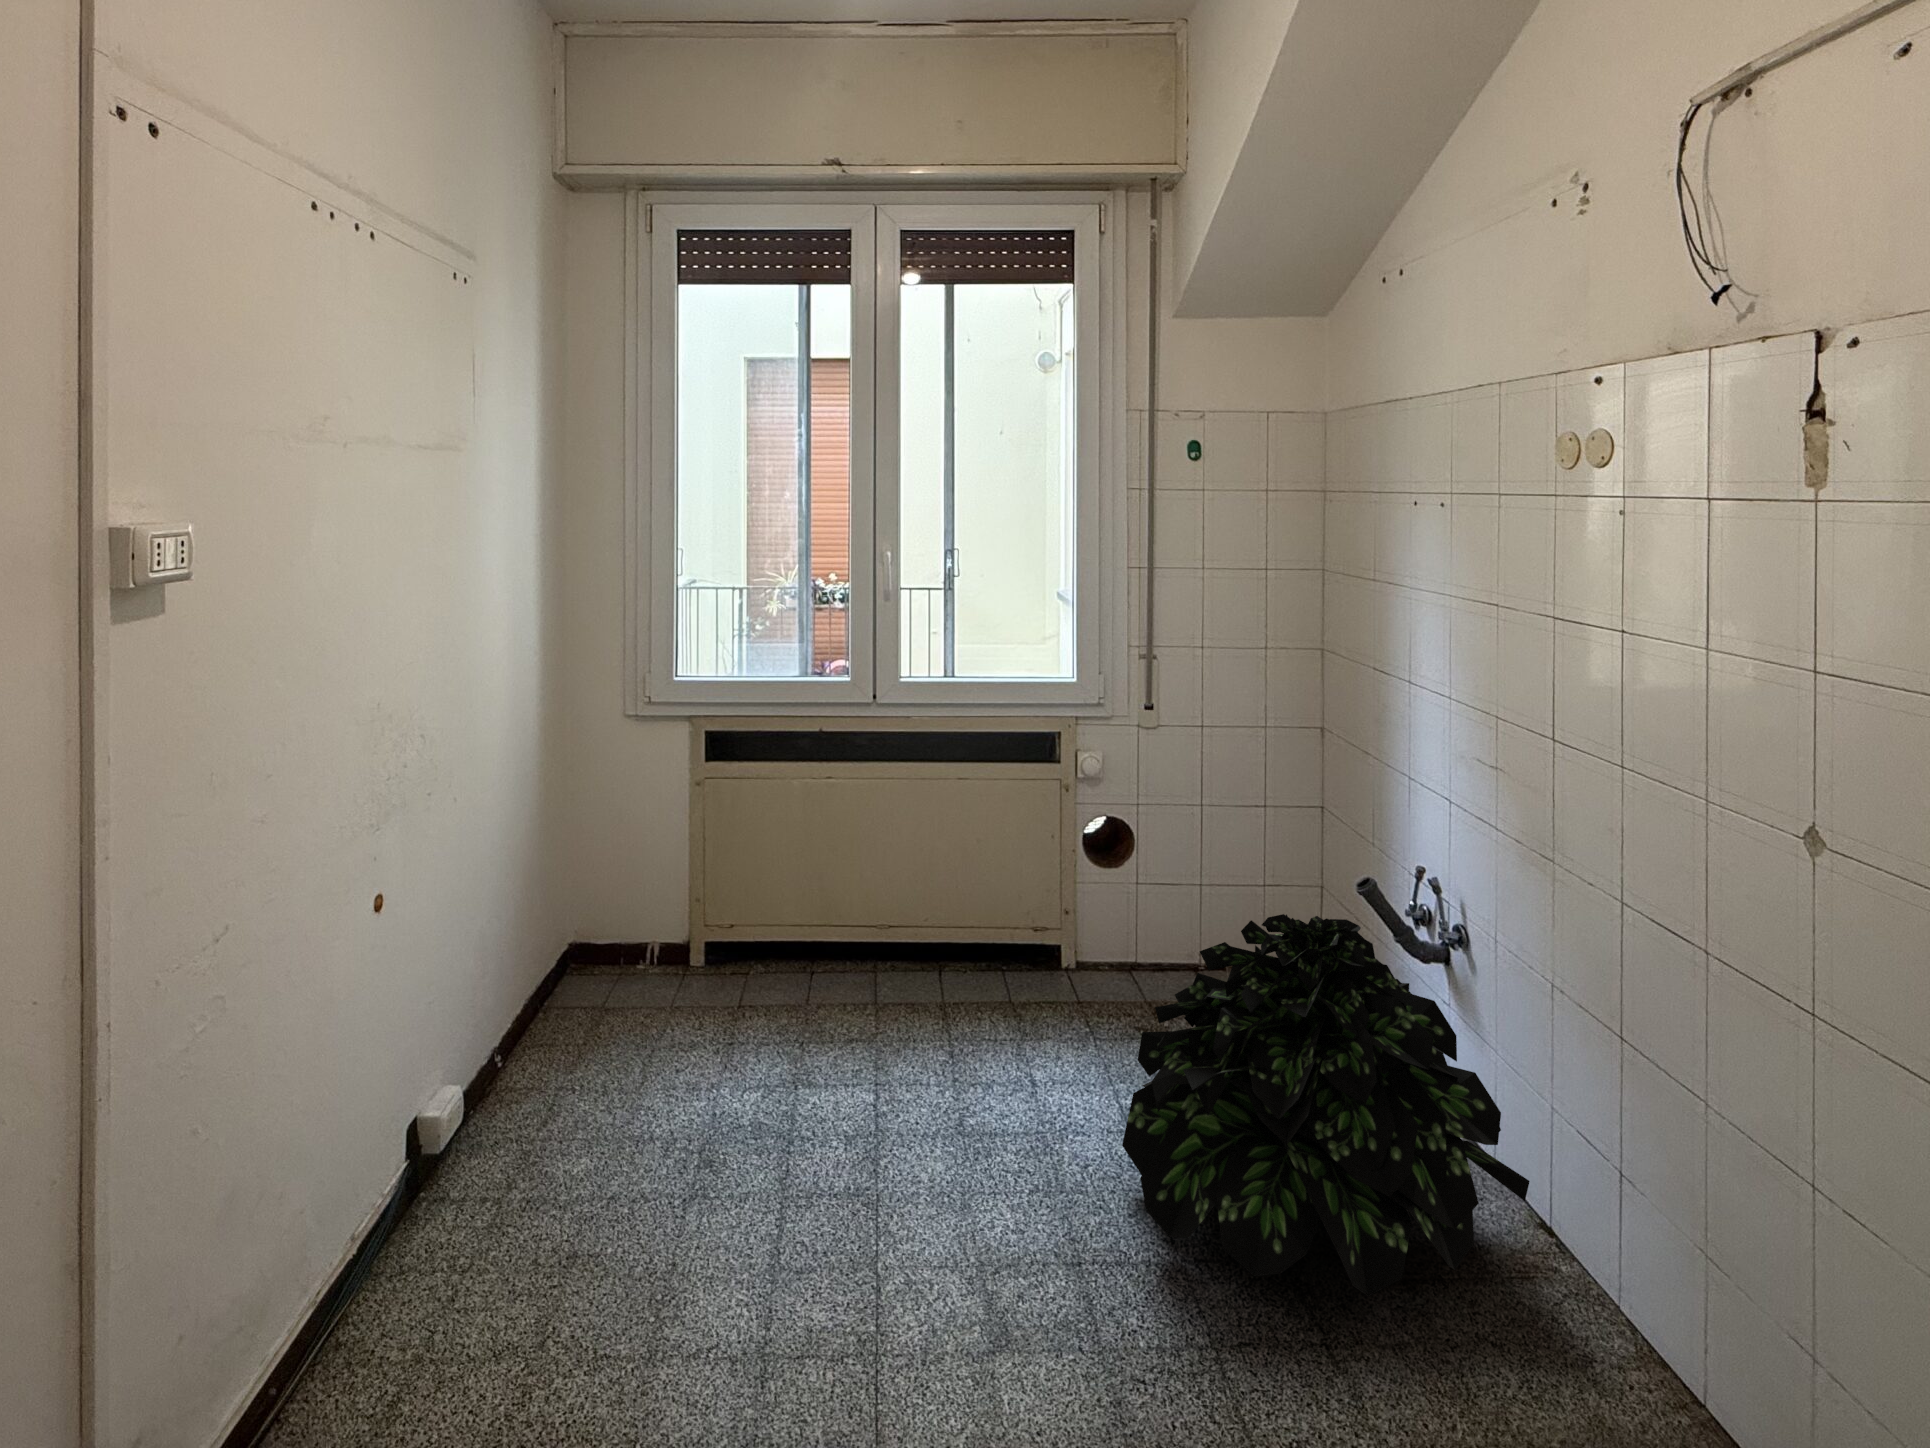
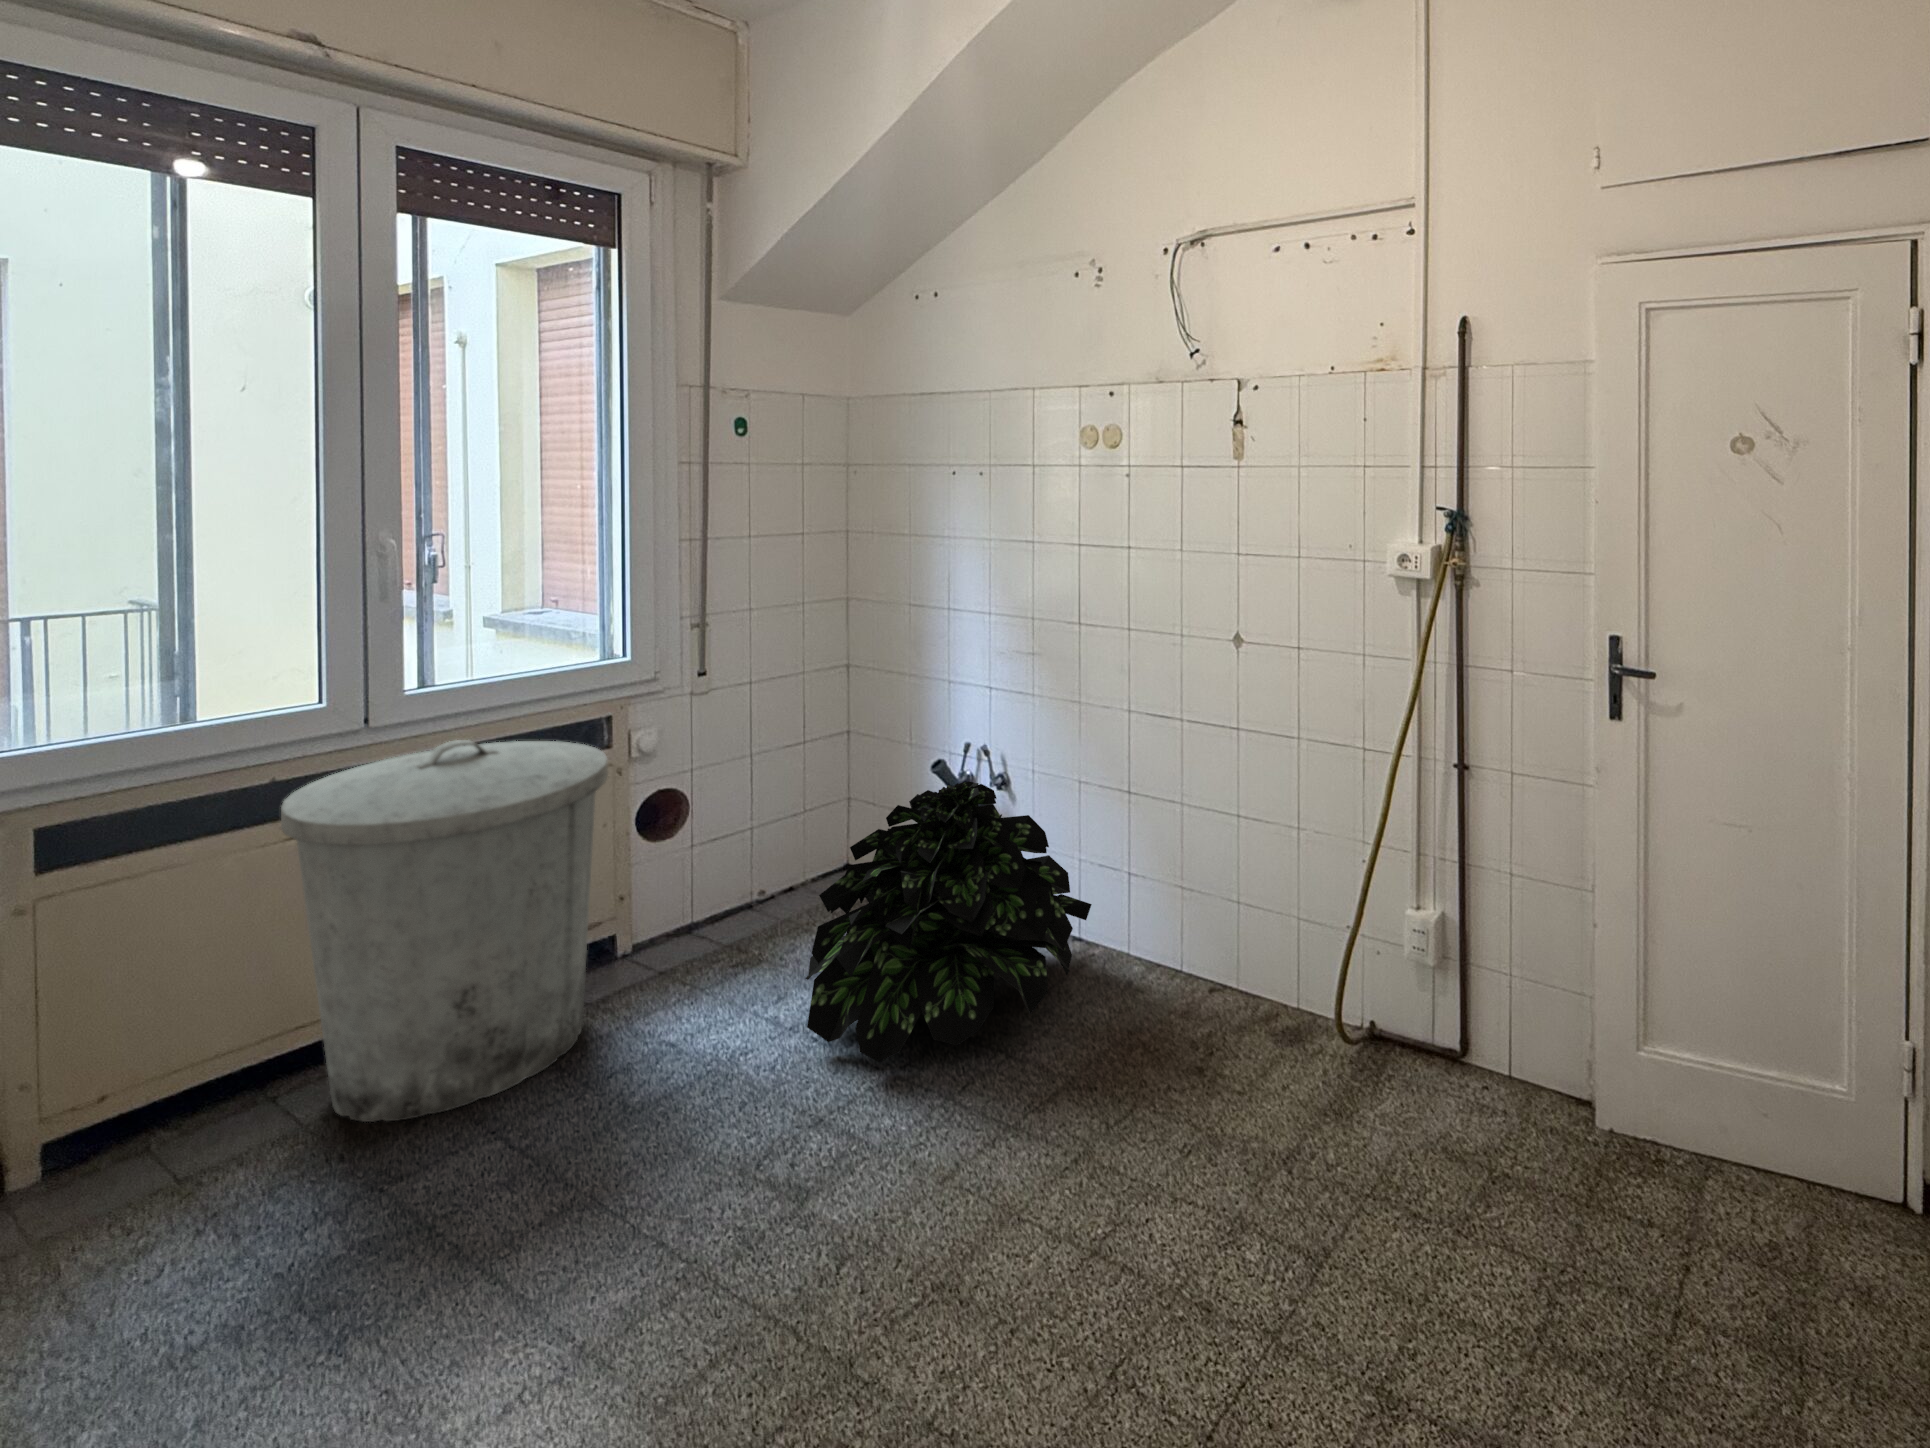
trash can: none [789,725,1015,1059] -> present [281,740,608,1122]

